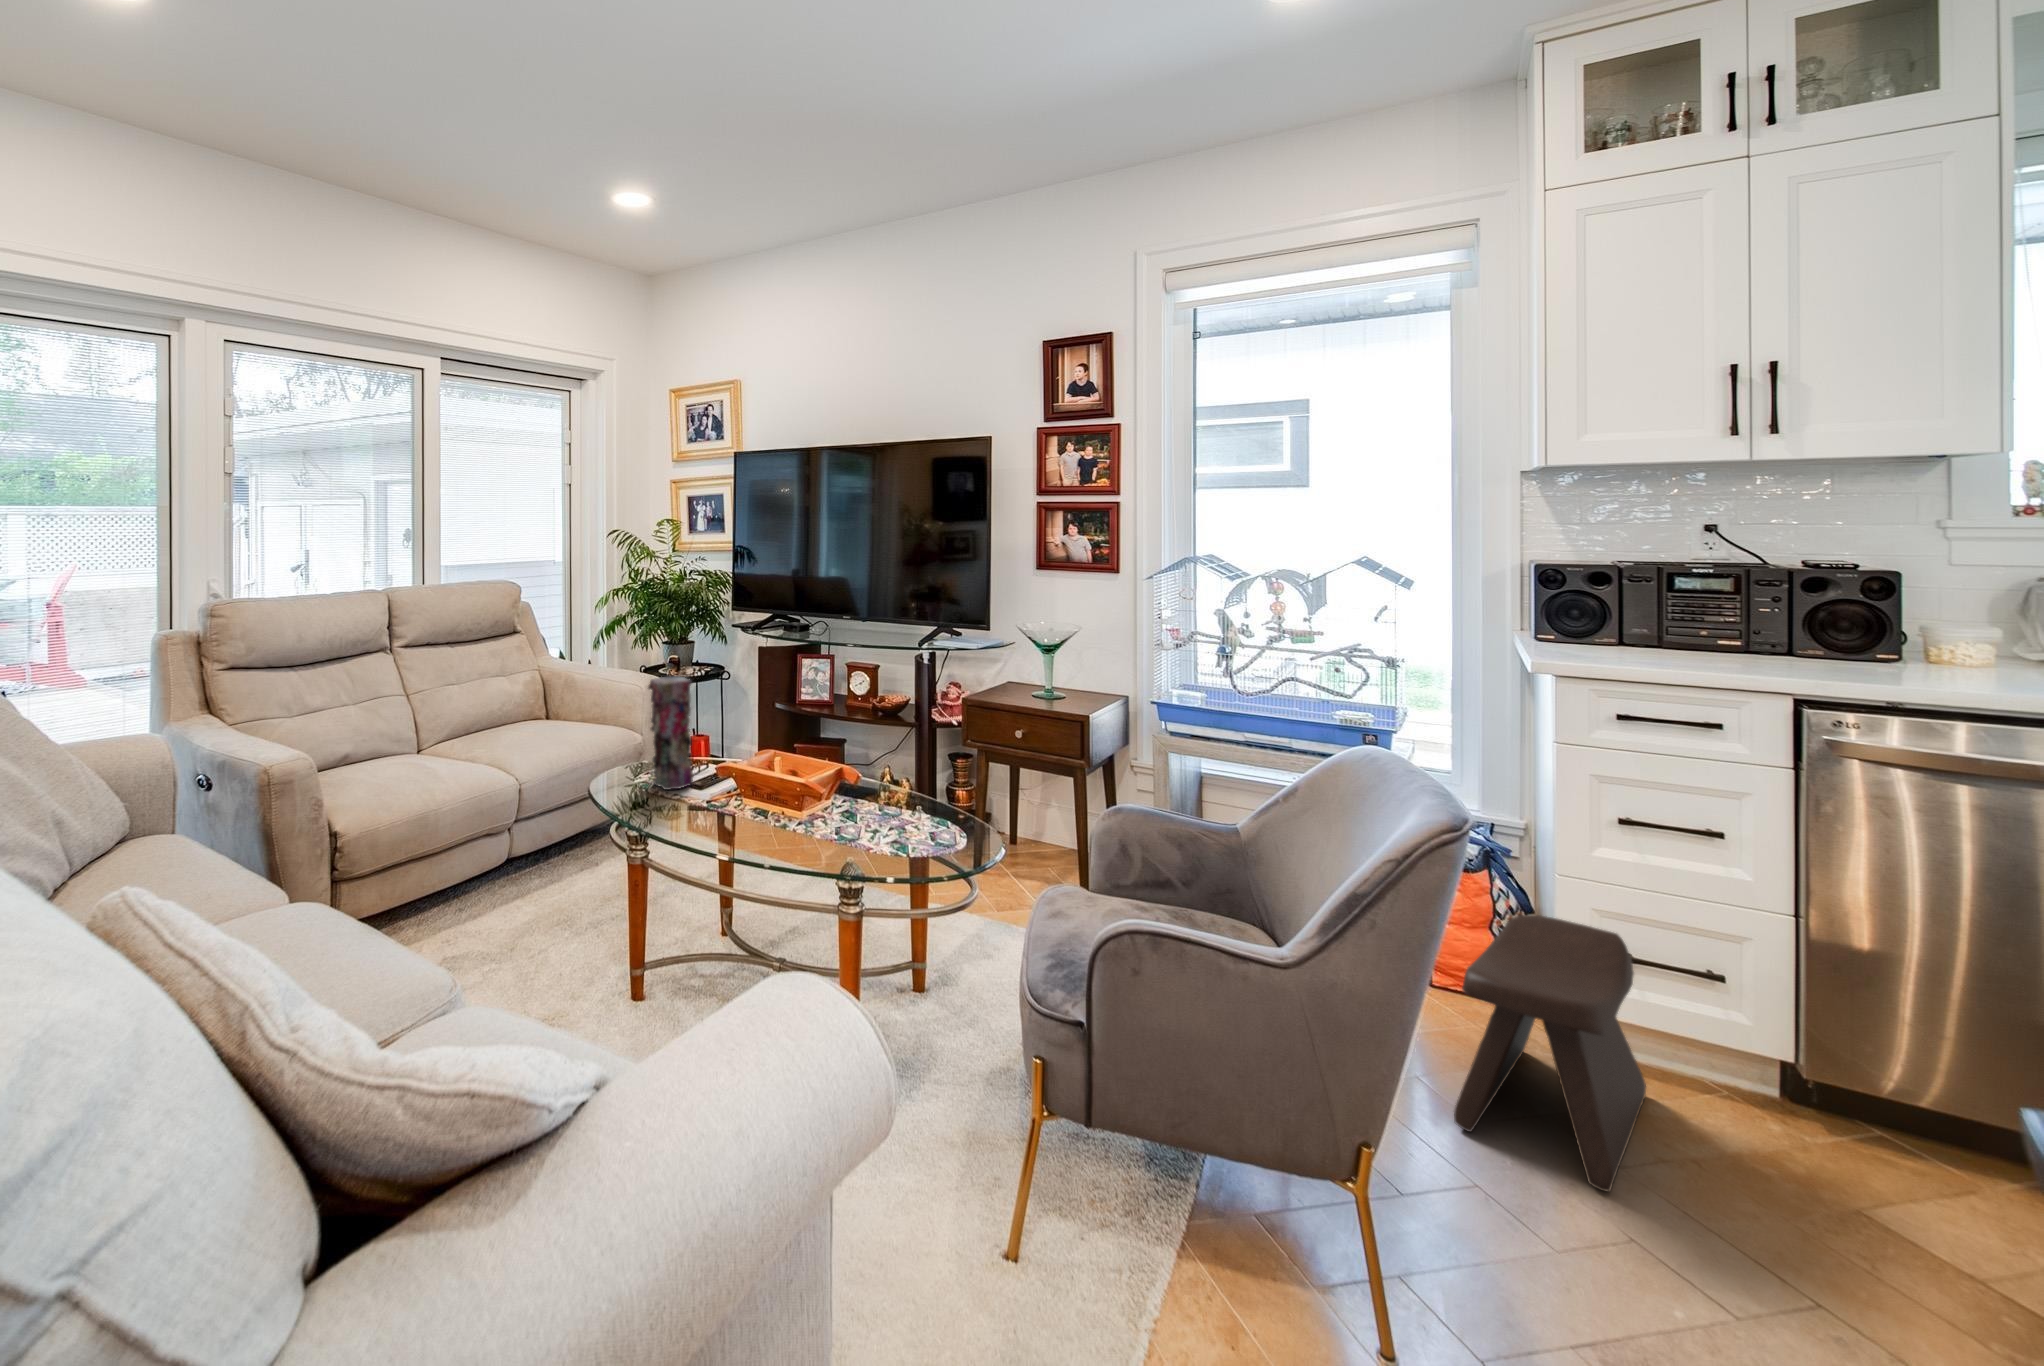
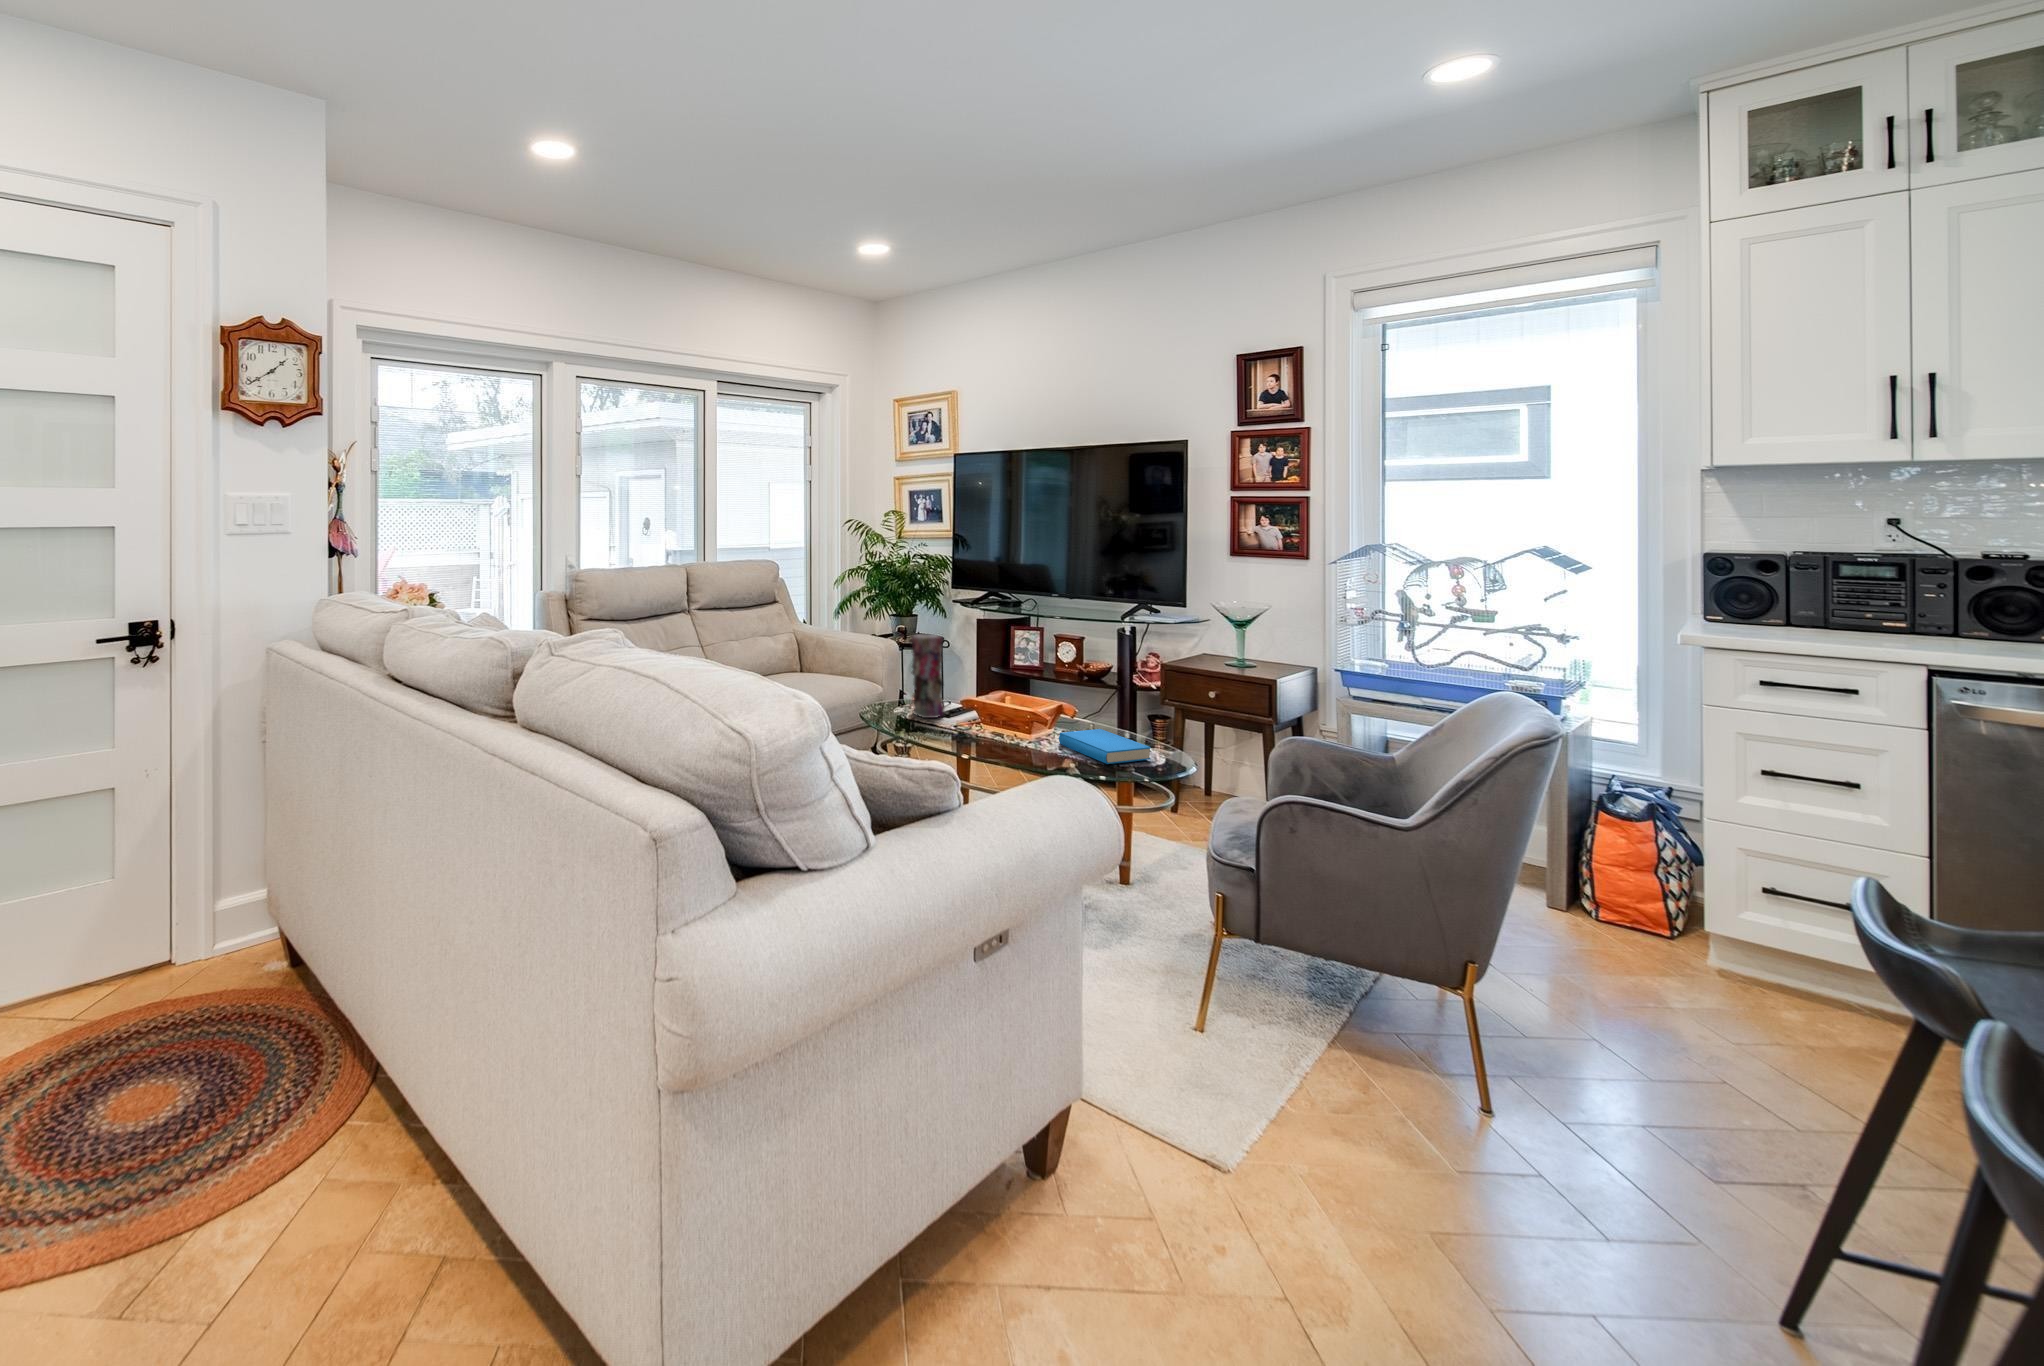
book: none [833,797,946,853] -> present [1059,729,1151,764]
stool: present [1454,915,1646,1191] -> none [1582,848,1775,1047]

